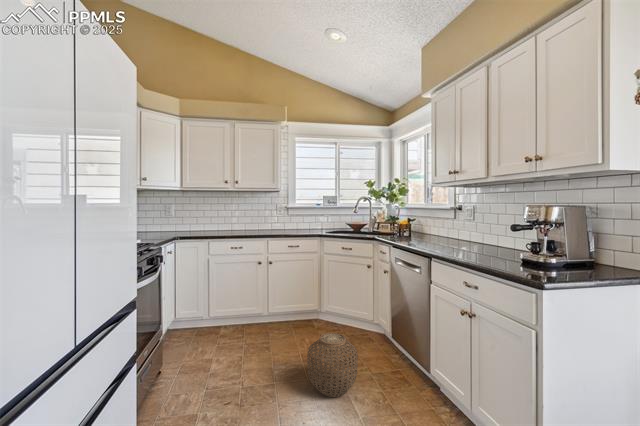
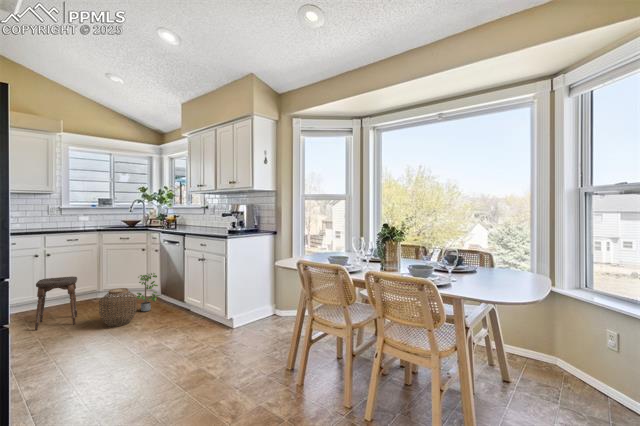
stool: none [242,298,290,371] -> present [35,276,77,330]
potted plant: none [359,308,393,367] -> present [137,273,160,312]

